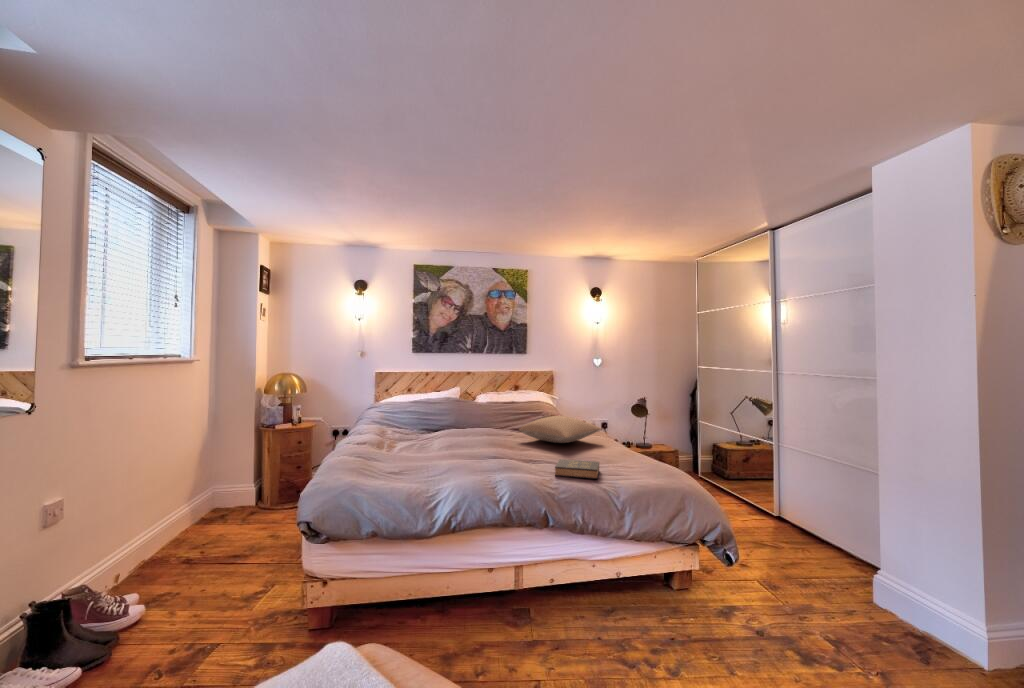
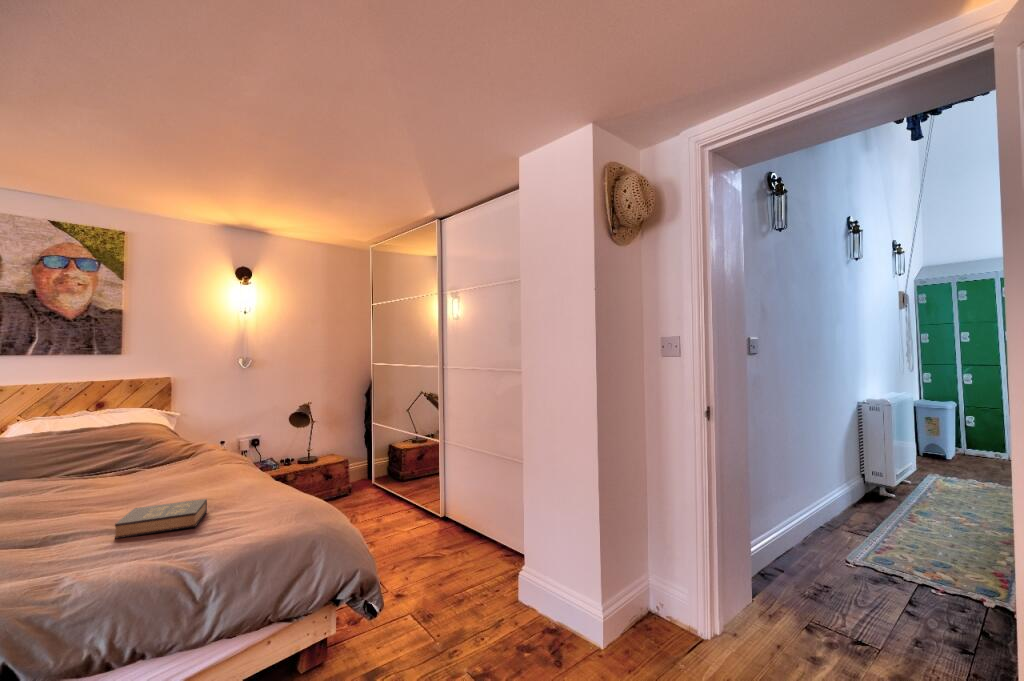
pillow: present [519,416,601,443] -> none [73,440,232,481]

